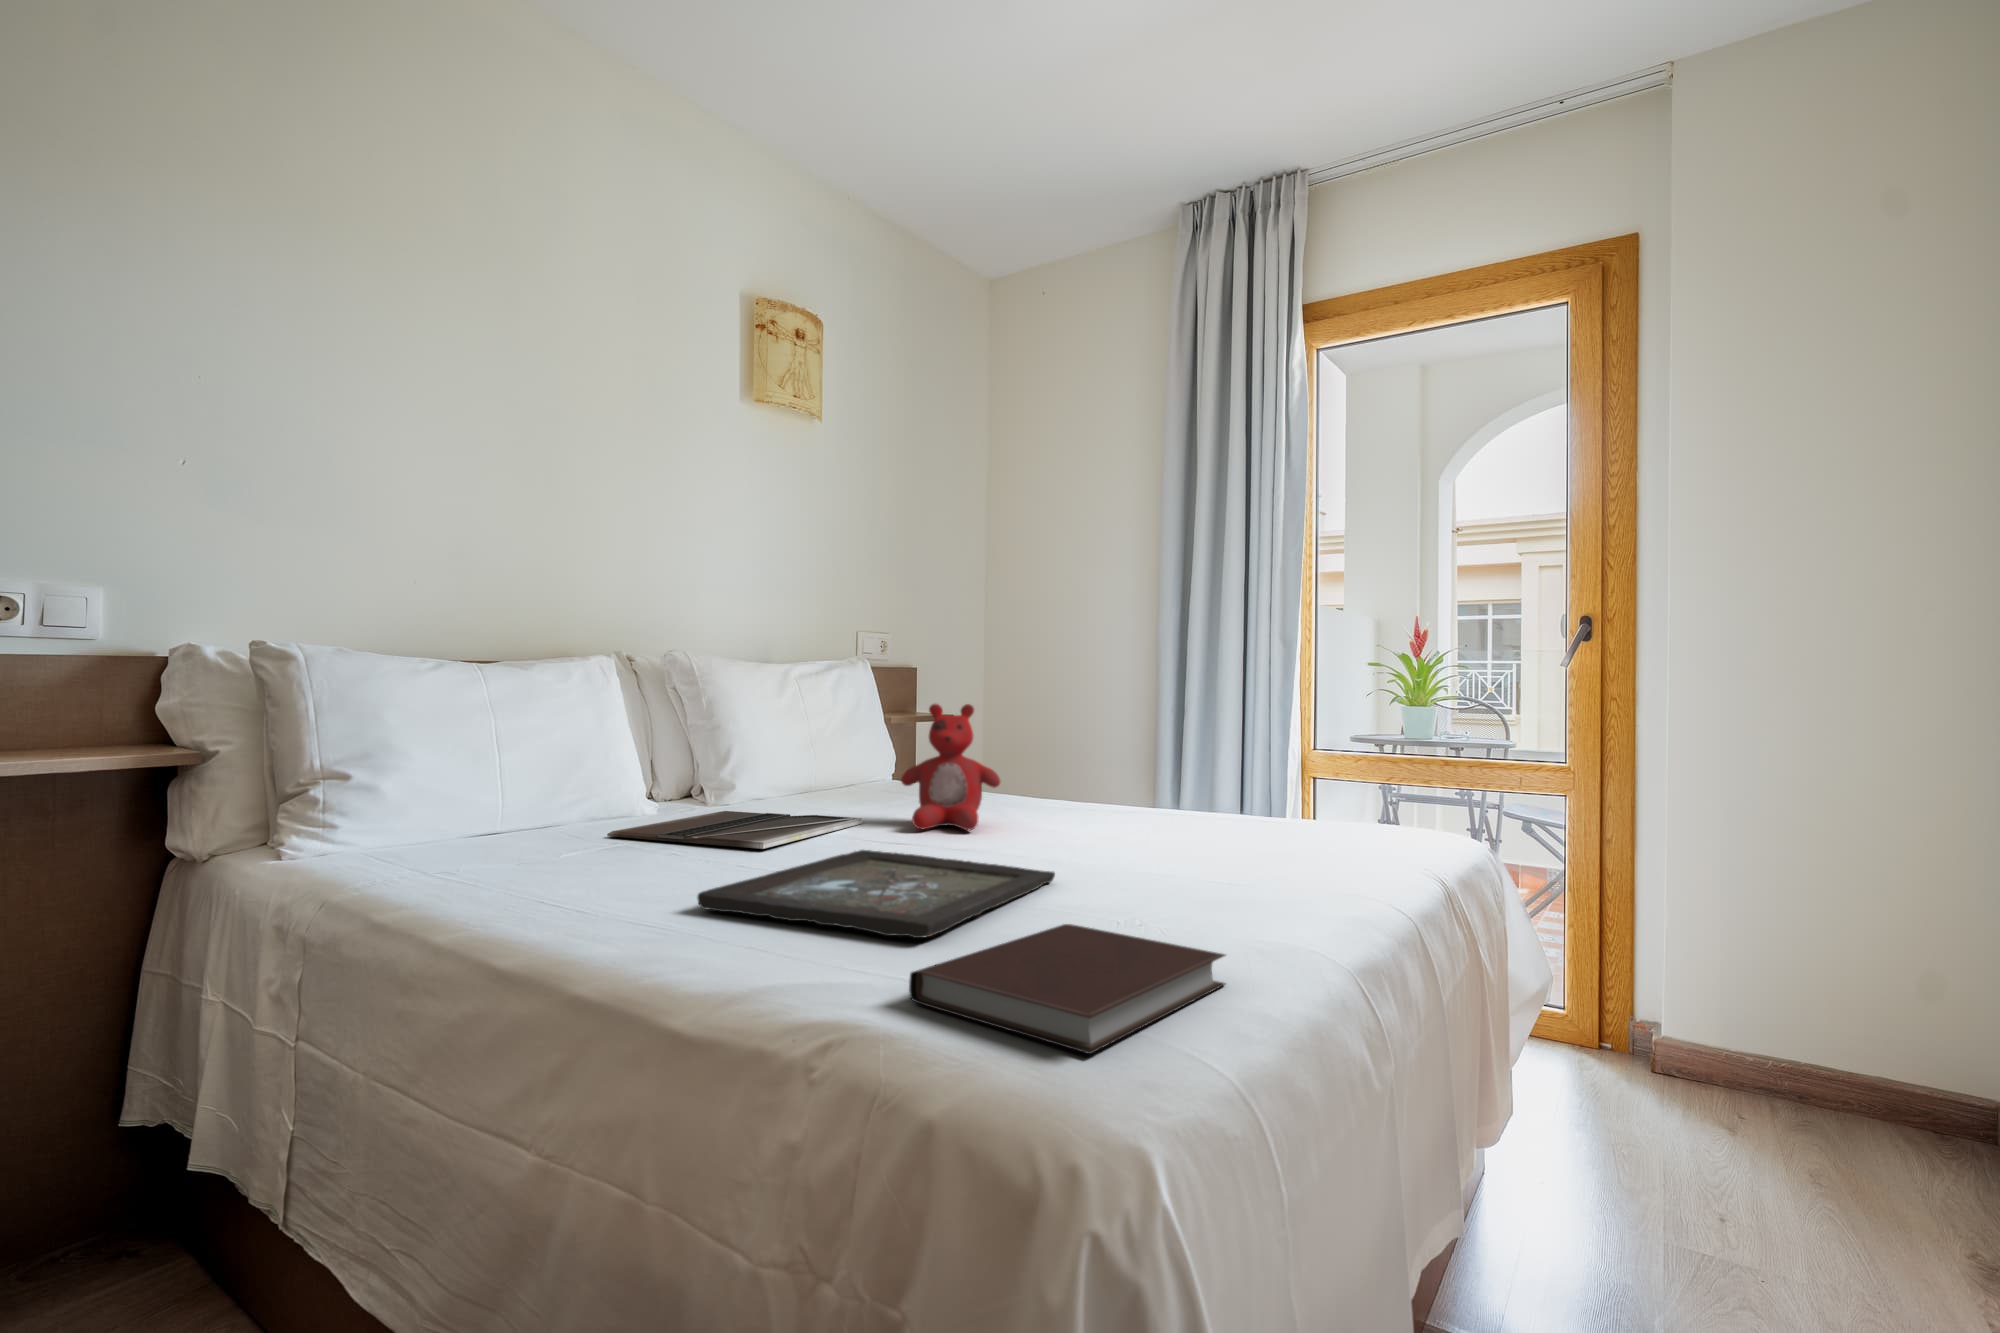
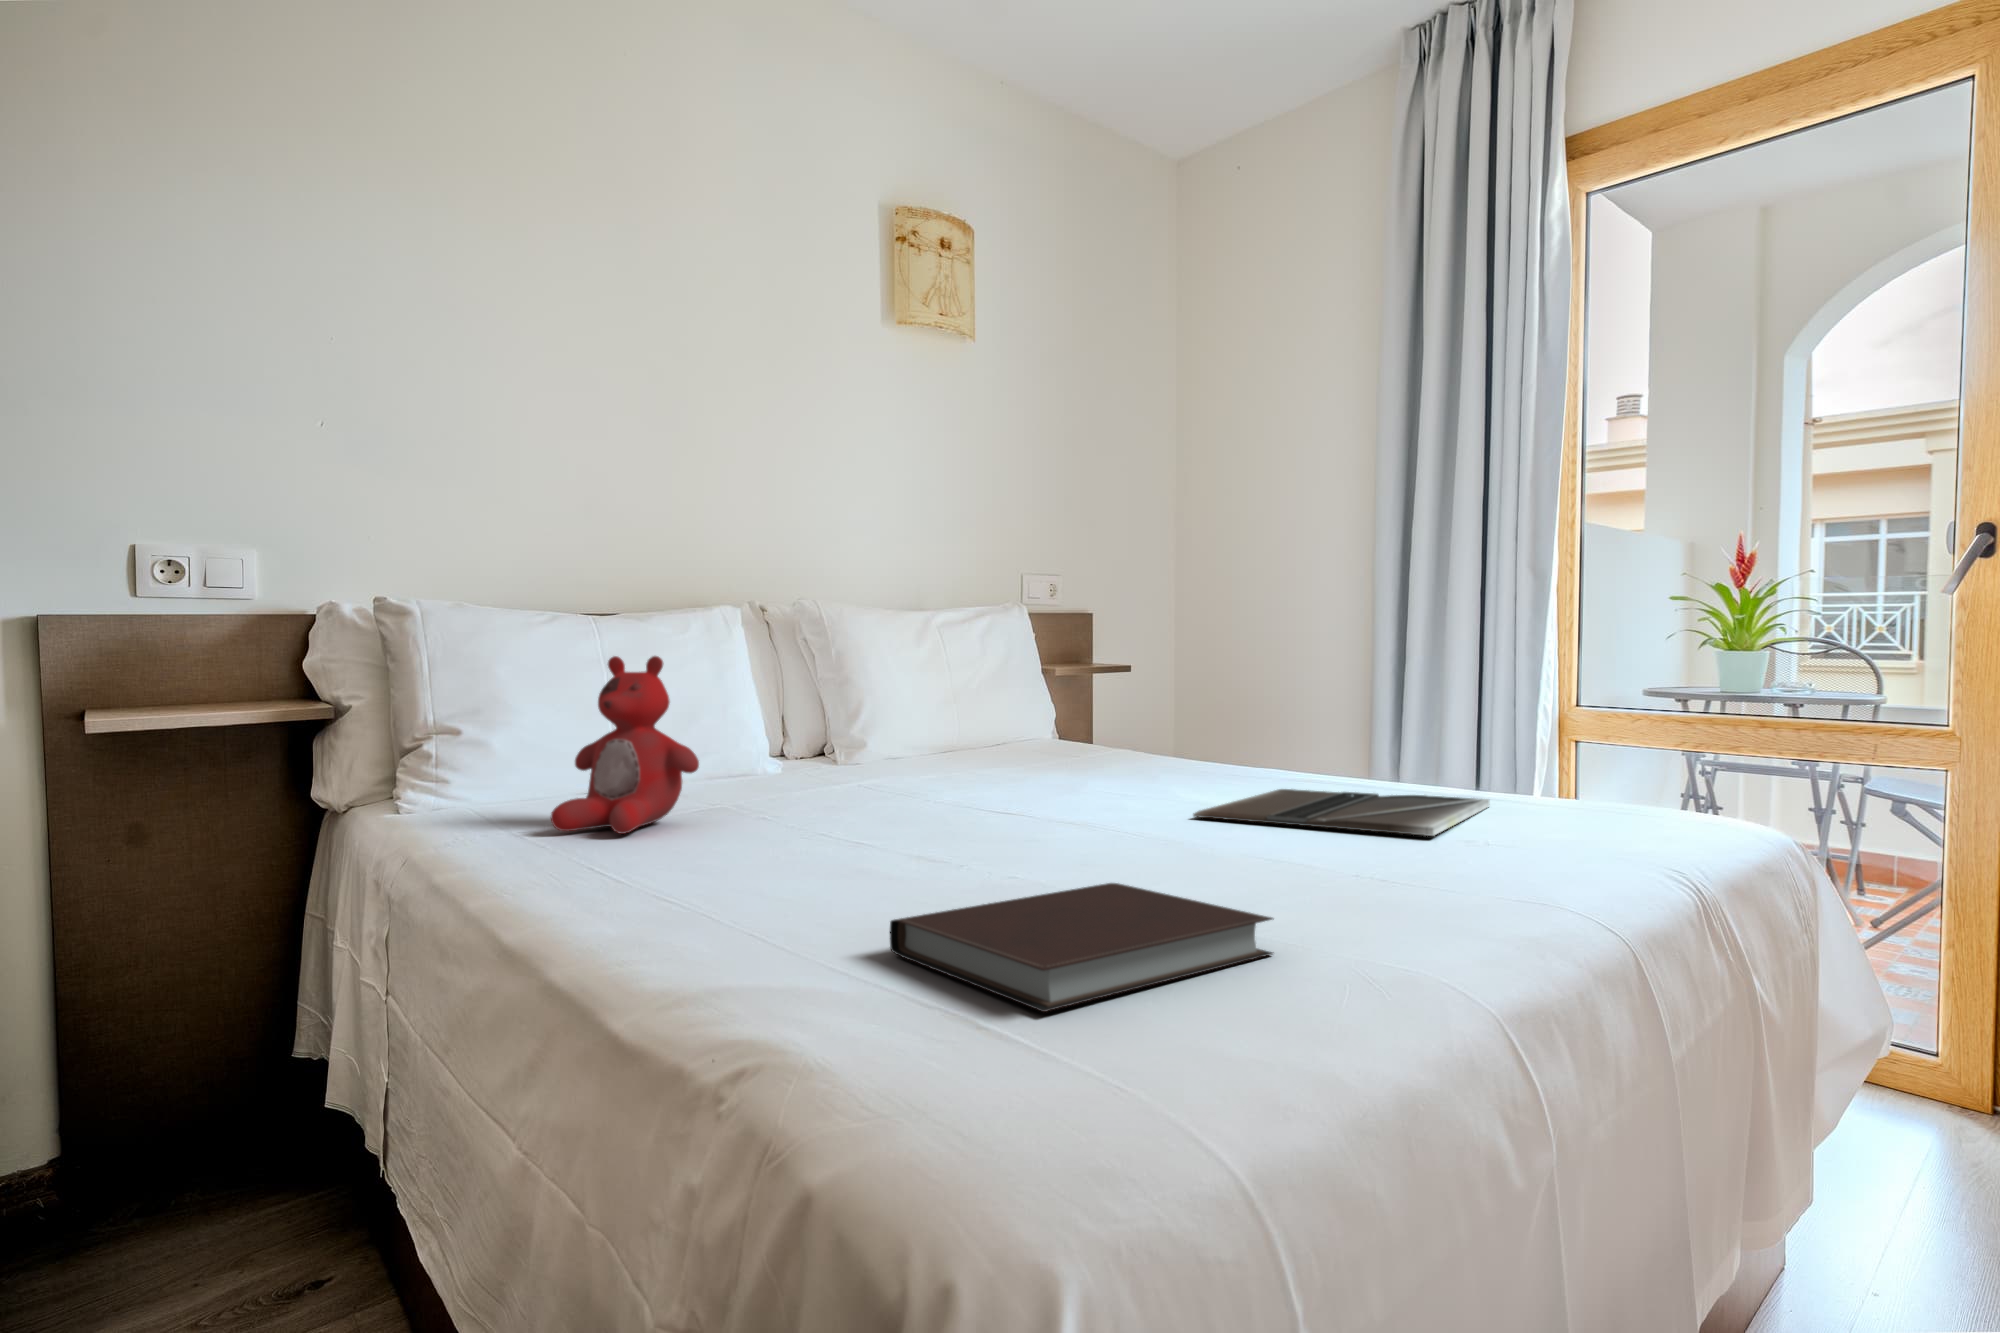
stuffed bear: present [901,704,1000,830] -> present [551,656,699,834]
laptop: present [607,811,862,849] -> present [1193,789,1490,836]
tray: present [698,850,1055,938] -> none [743,809,1157,894]

